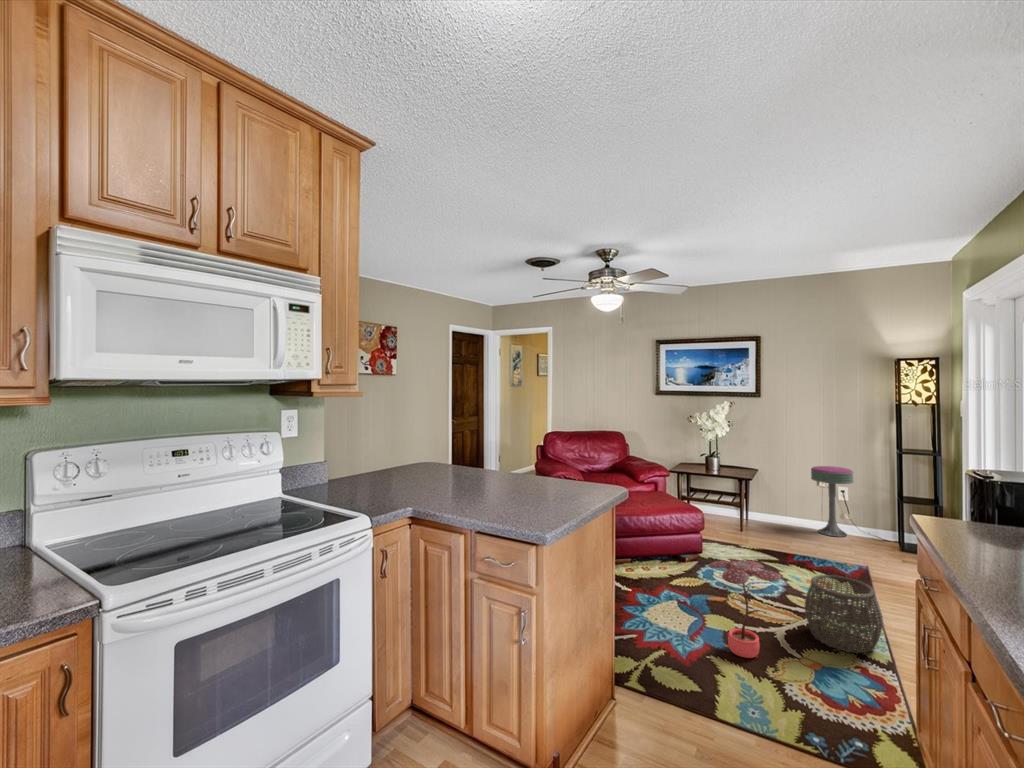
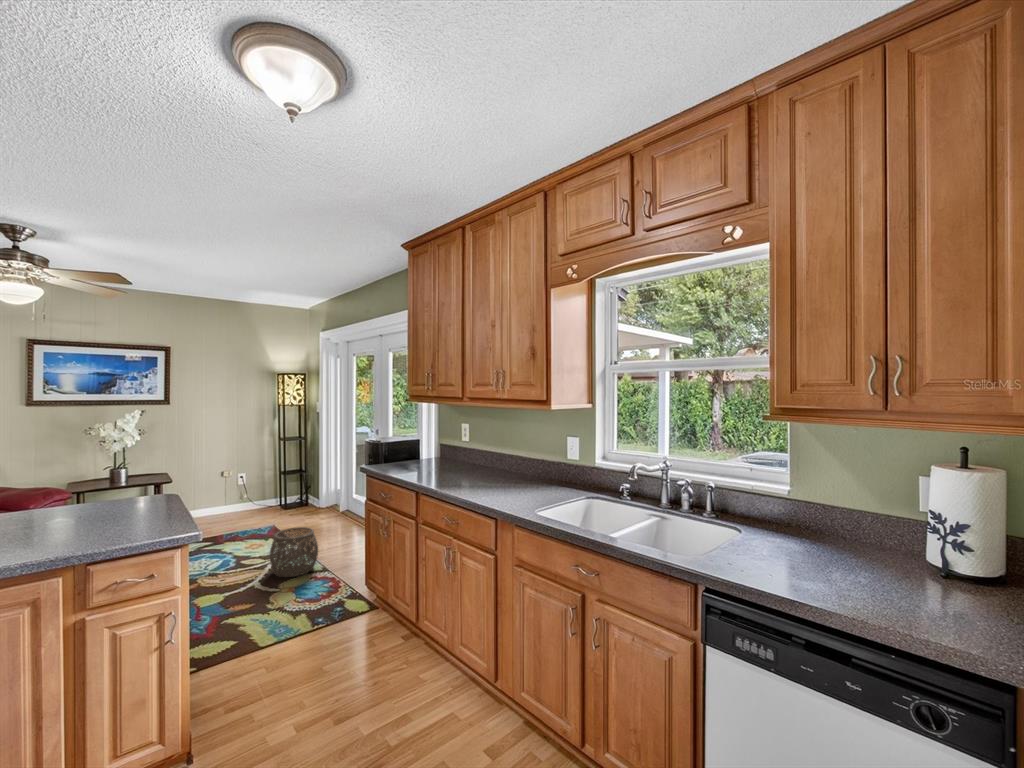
bar stool: present [811,466,853,537] -> none [219,458,252,515]
potted plant: present [708,560,781,658] -> none [210,534,272,611]

